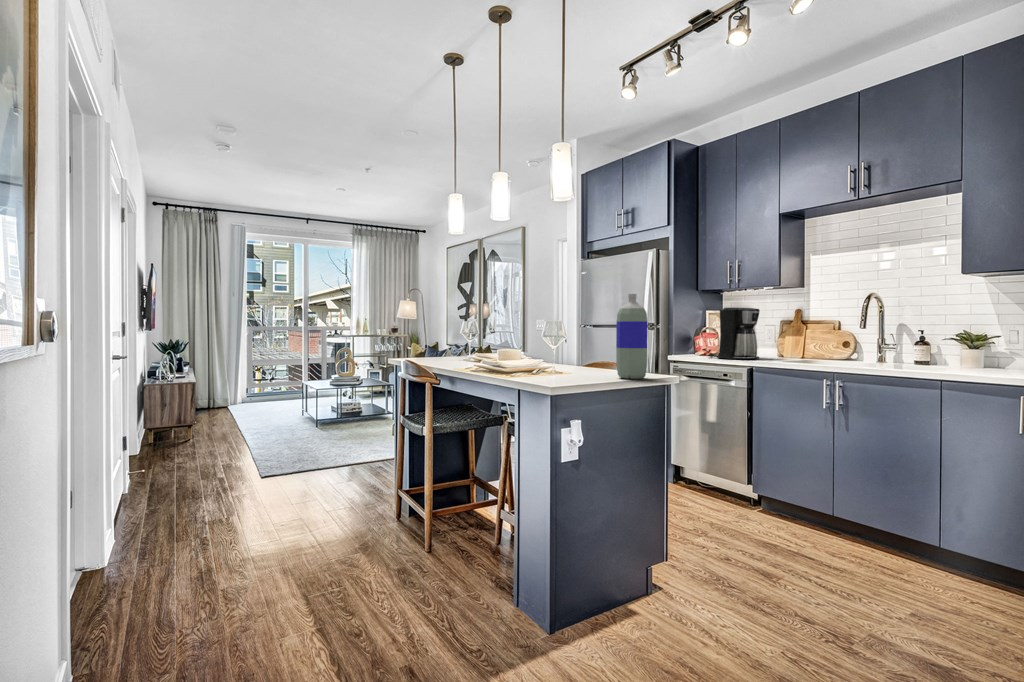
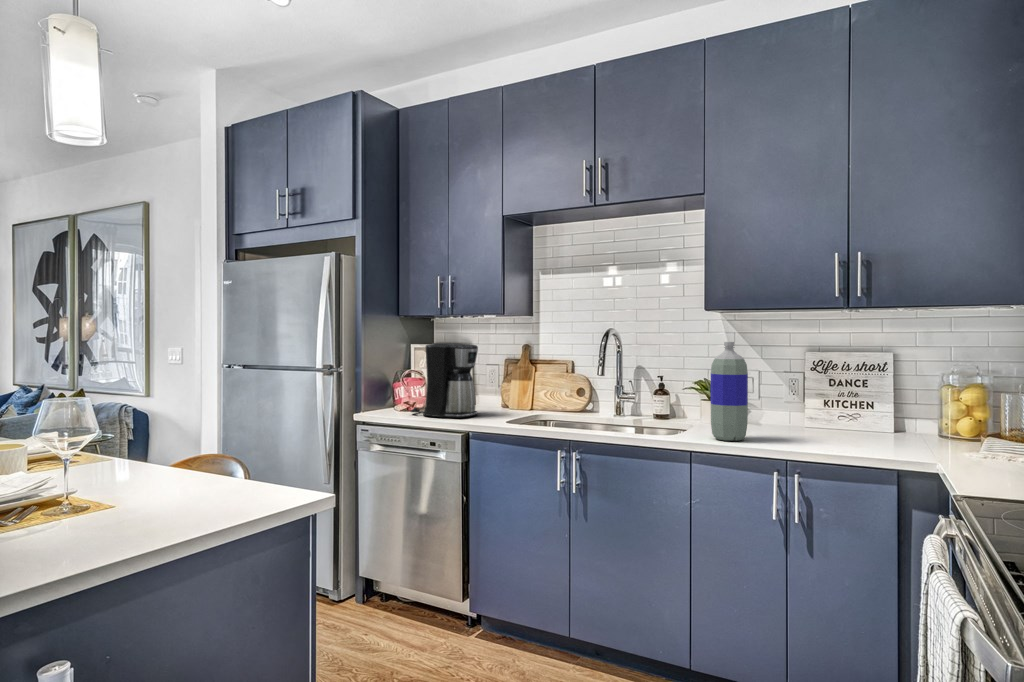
bottle: present [616,294,647,379] -> present [711,342,748,441]

